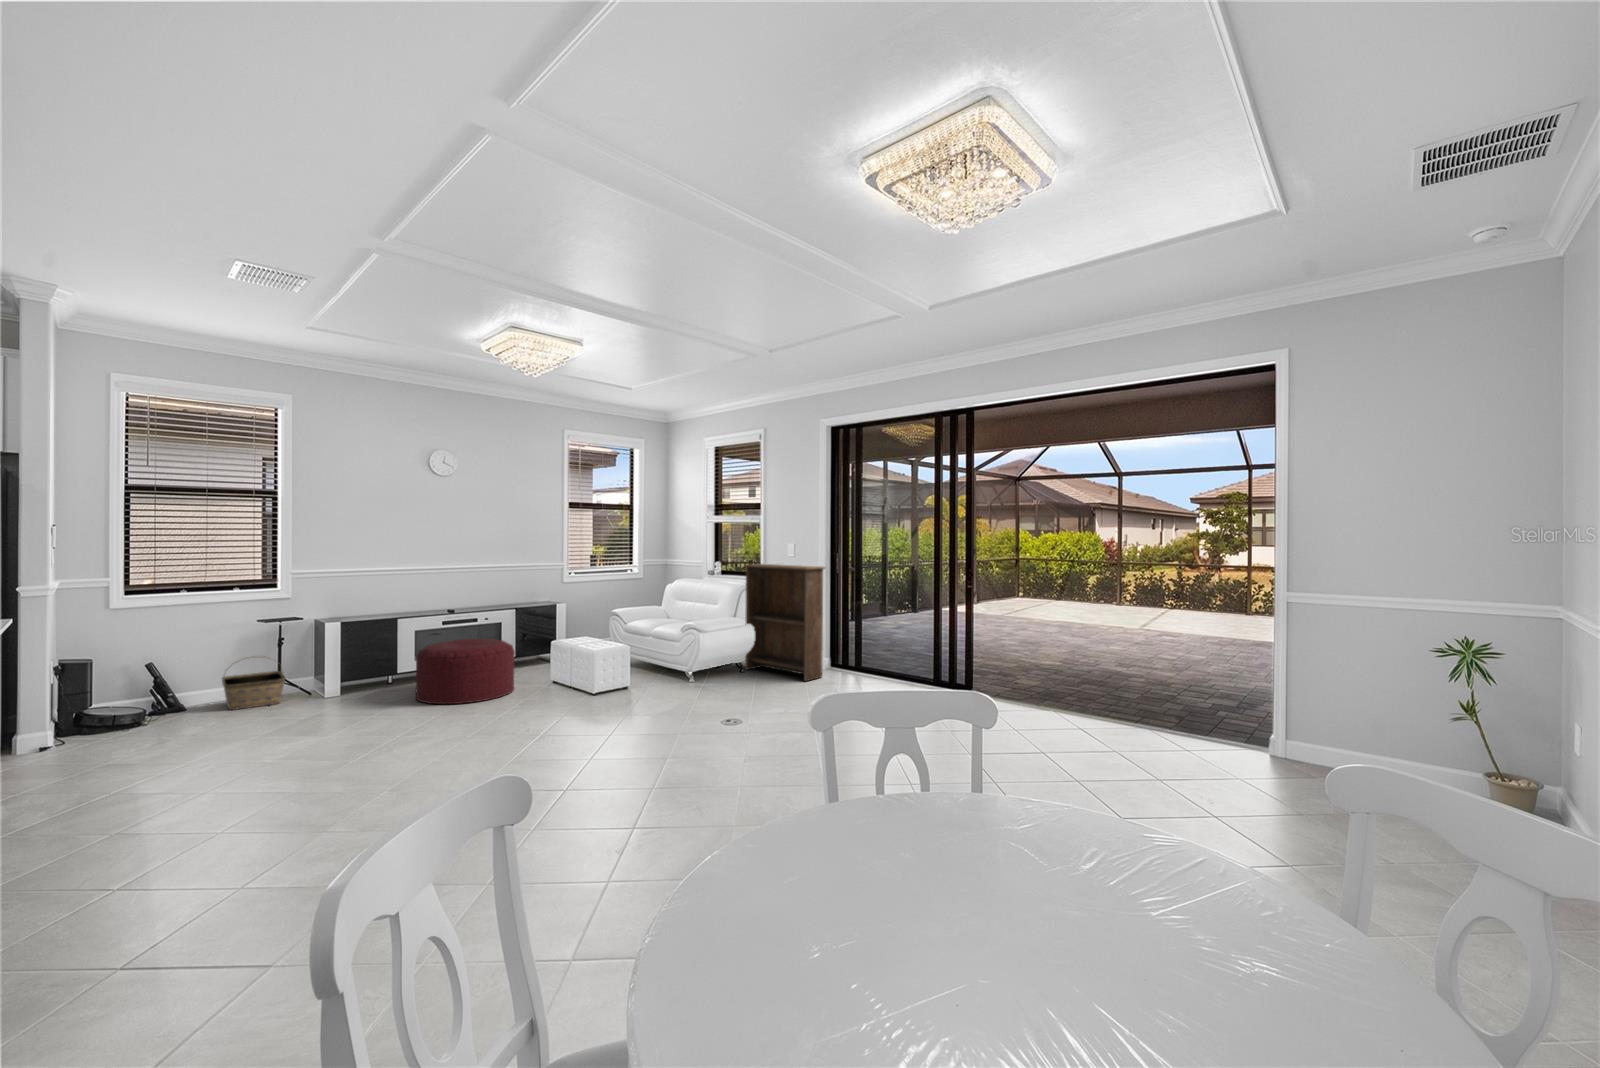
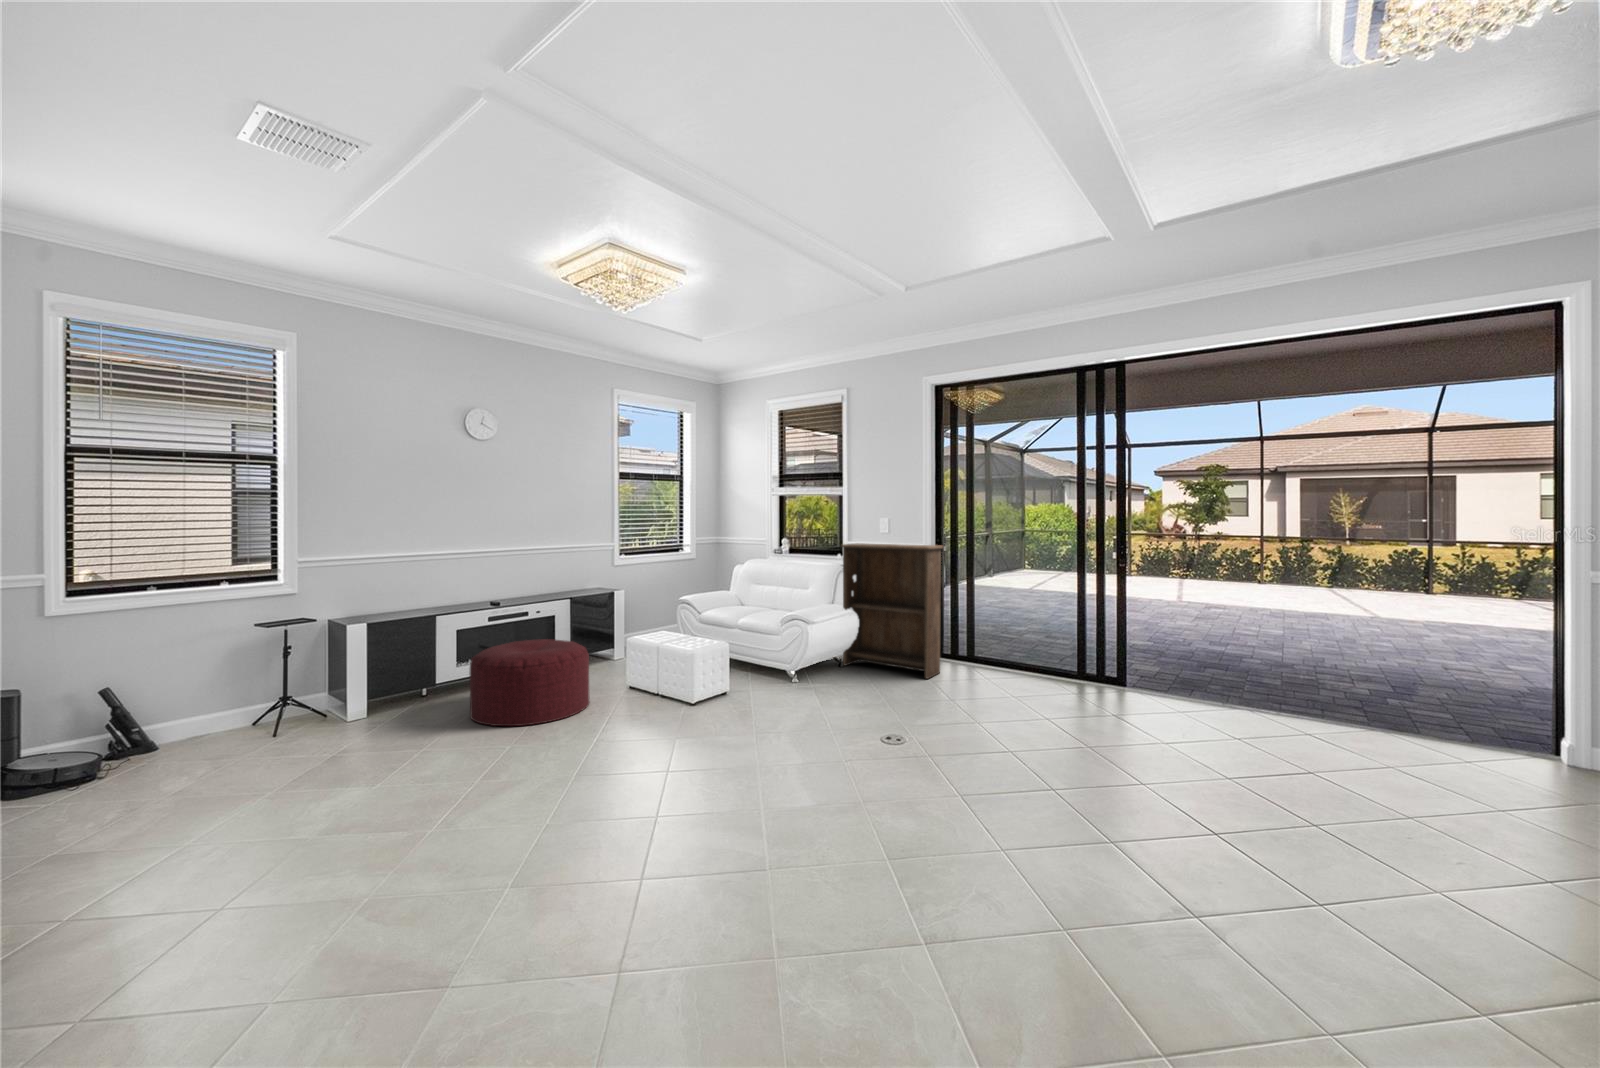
basket: present [222,661,285,710] -> none [209,671,297,745]

